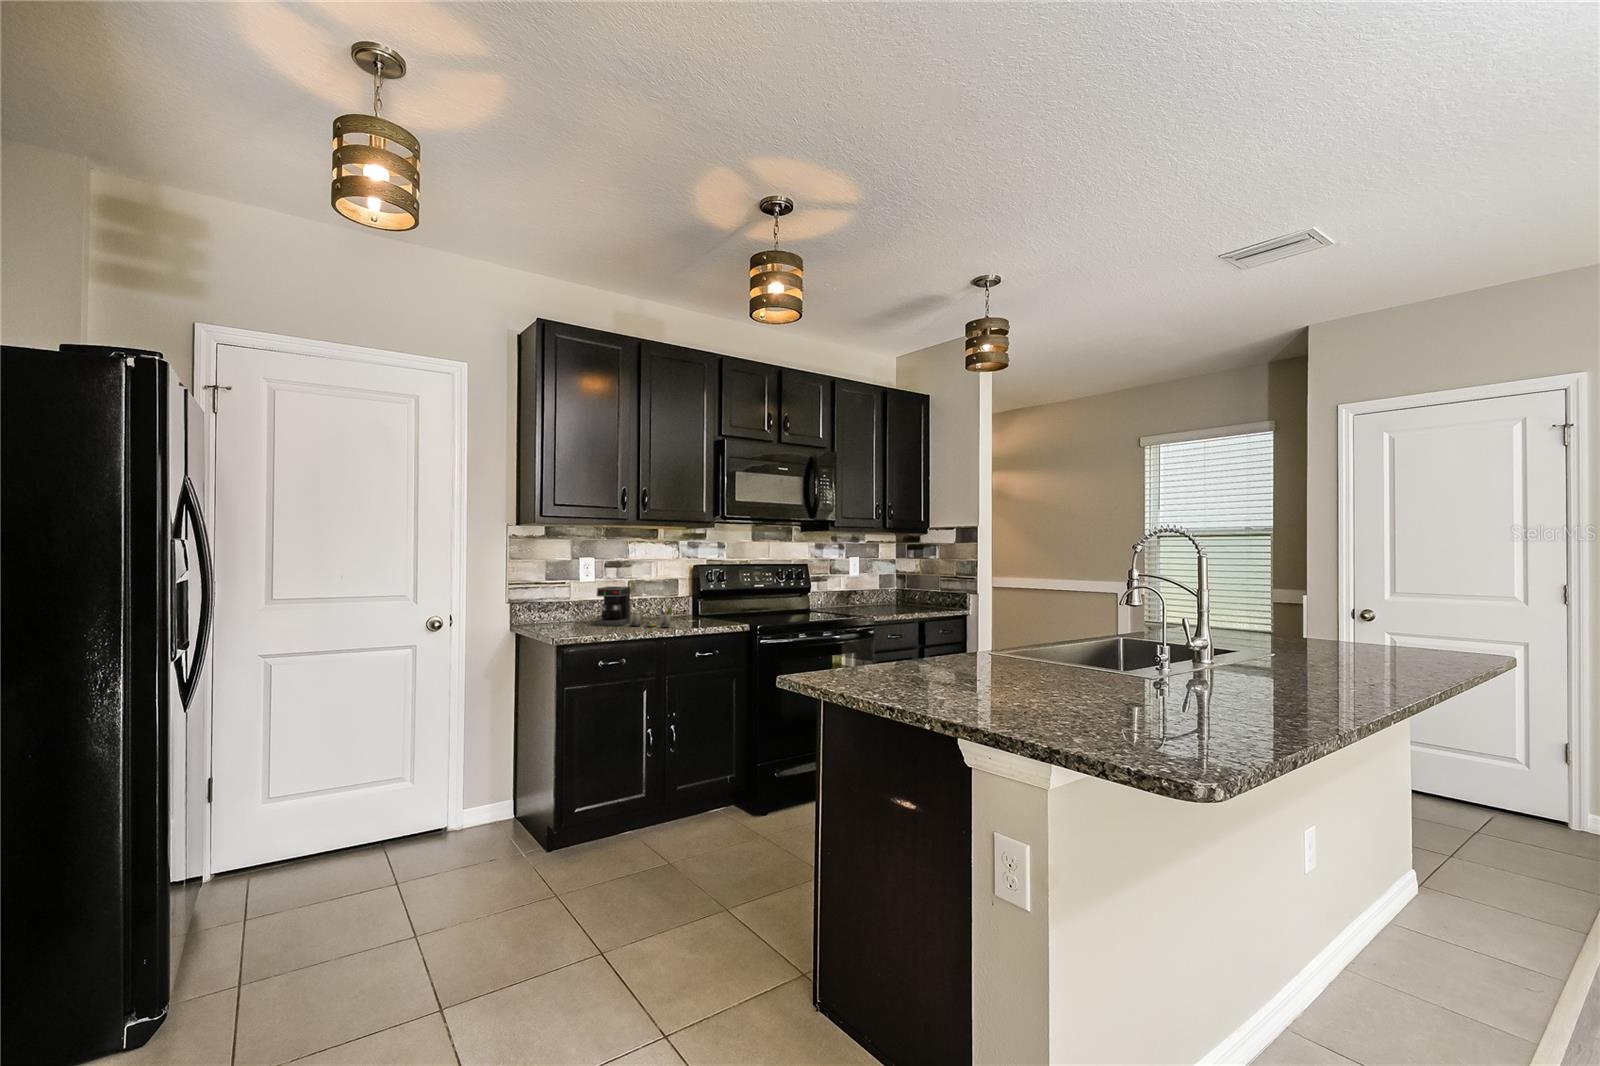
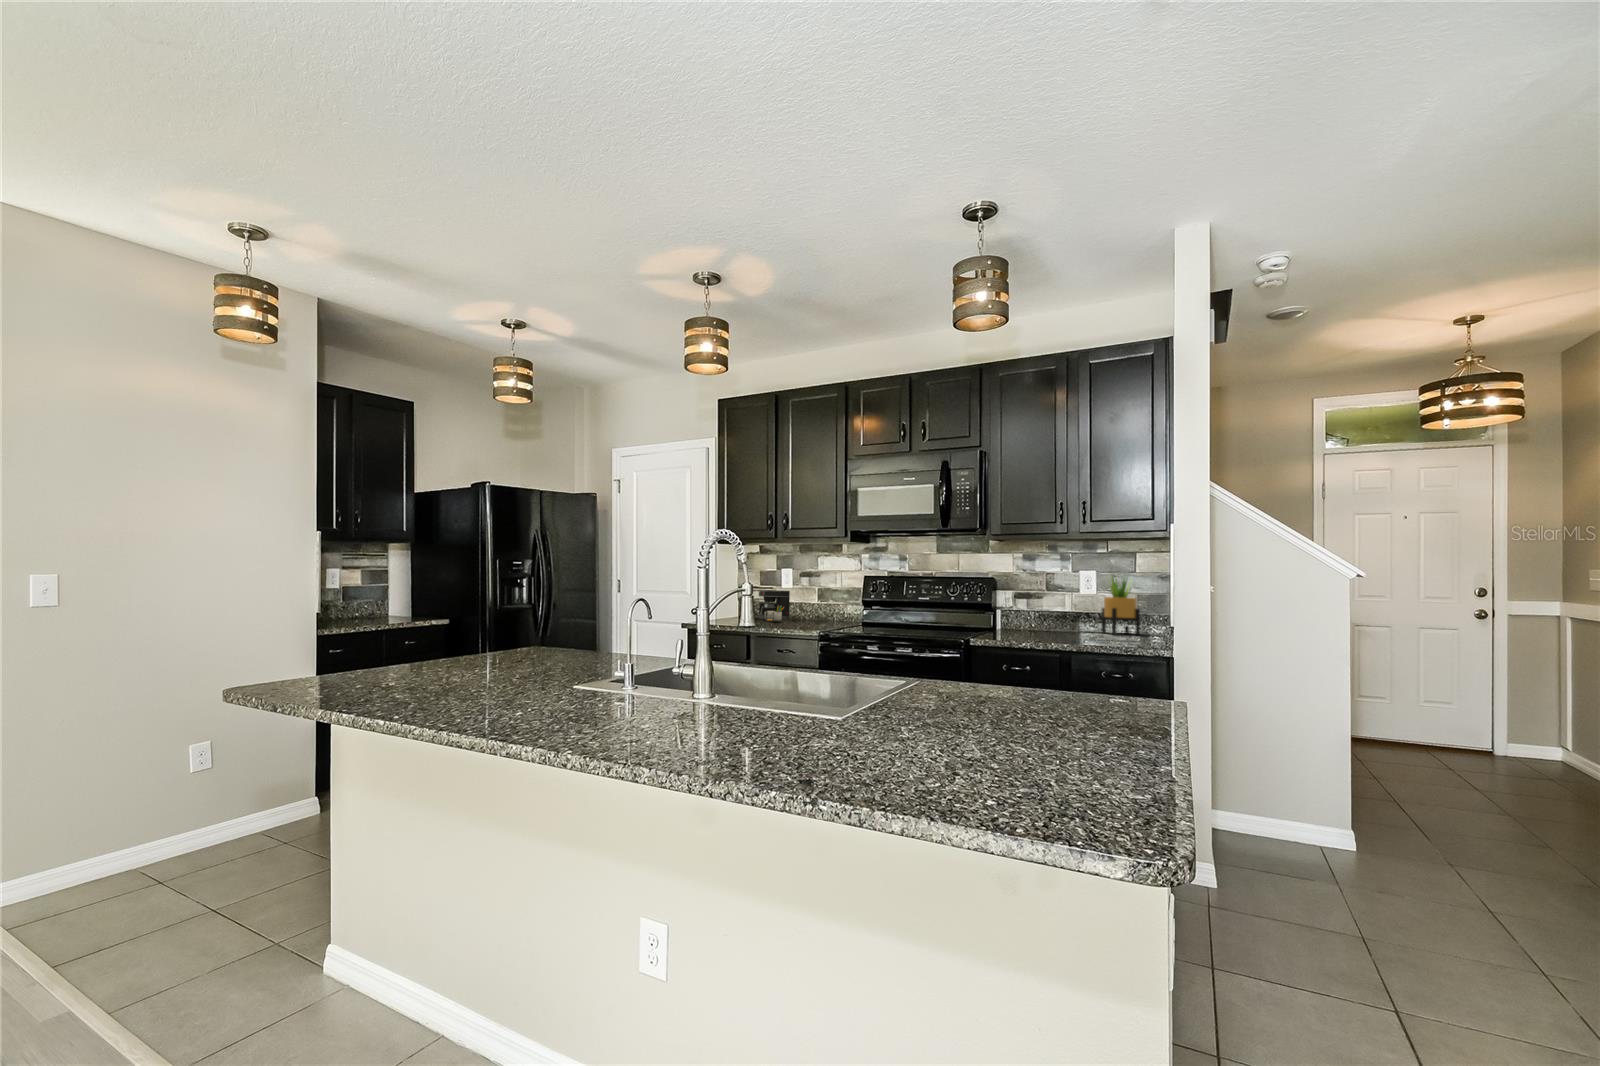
potted plant: none [874,559,899,606] -> present [1102,579,1140,635]

